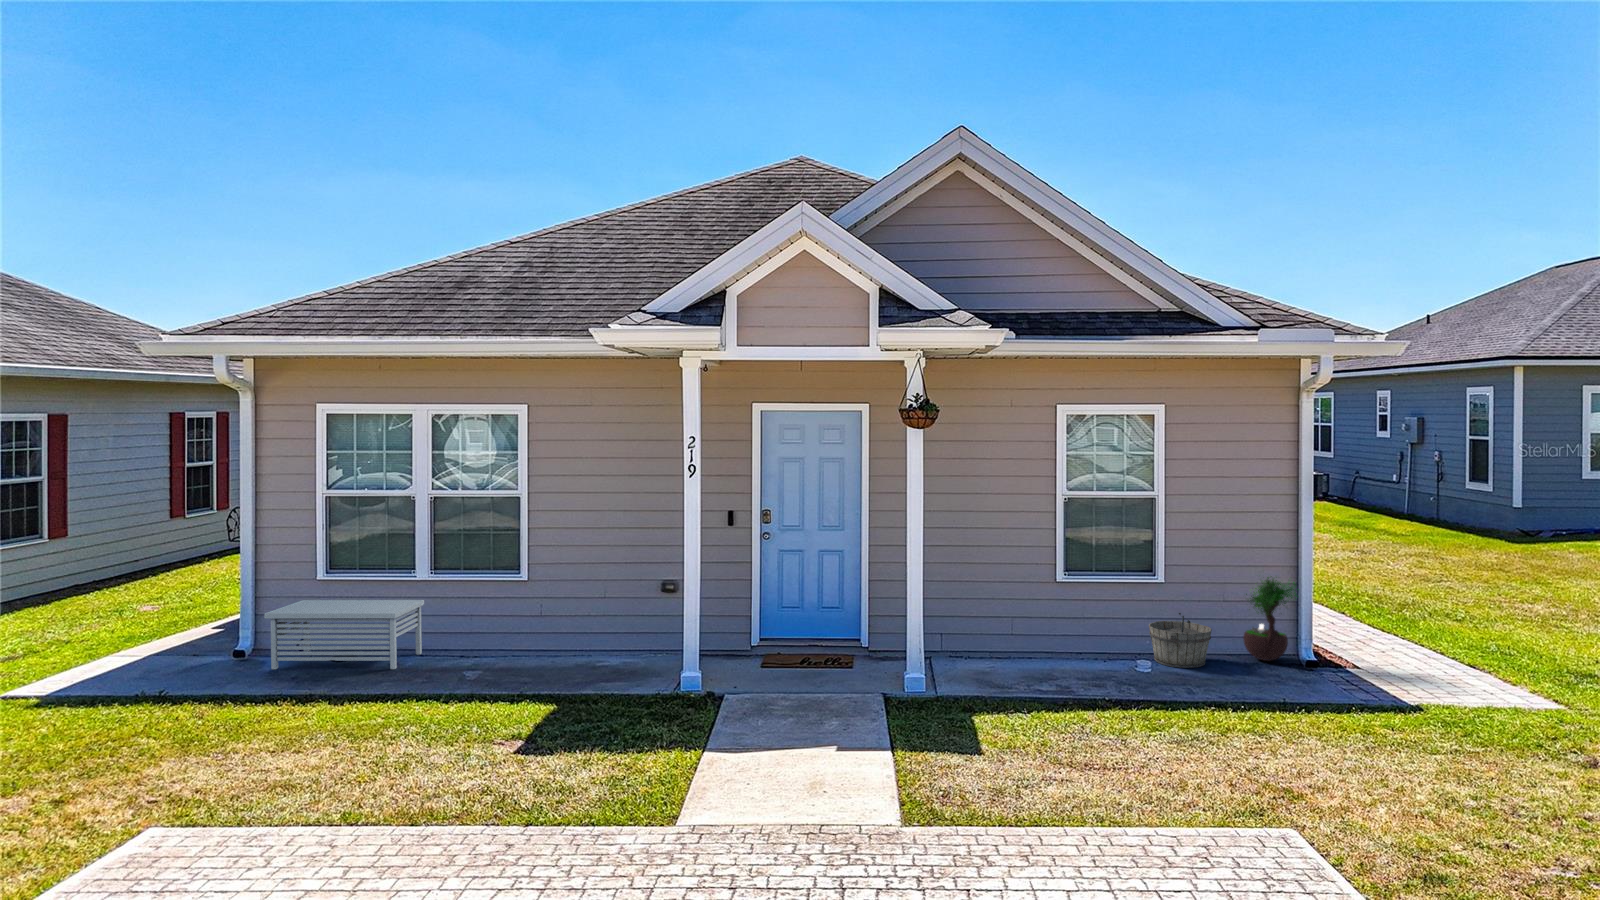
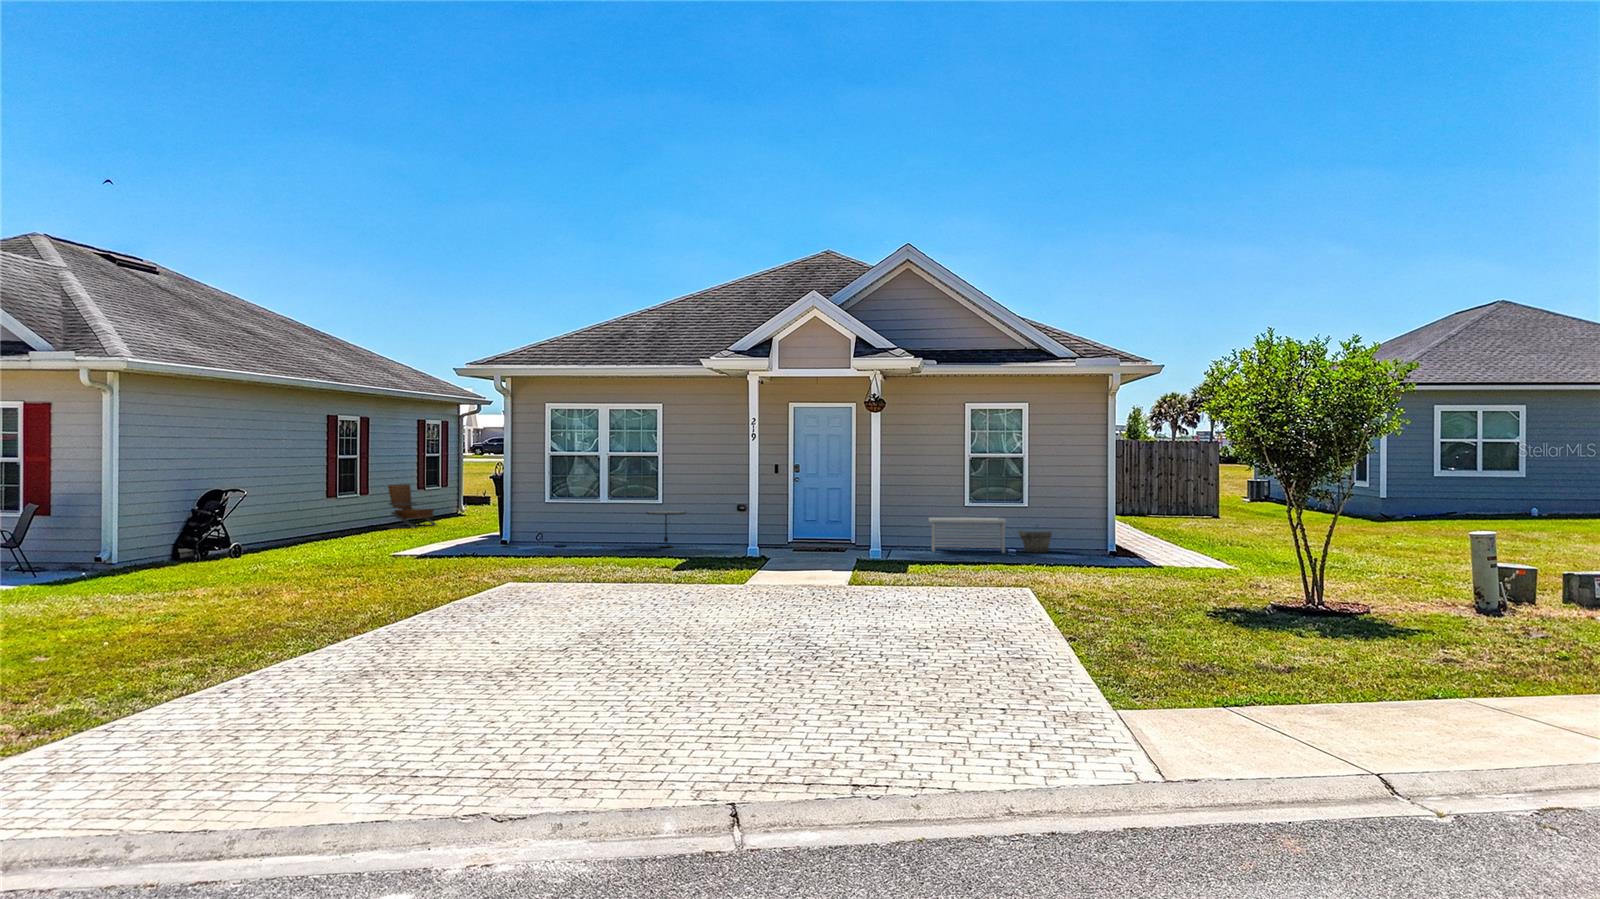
lounge chair: none [86,514,199,588] -> present [388,484,436,528]
potted tree: present [1243,577,1296,661] -> none [1070,498,1103,552]
side table: none [497,593,572,665] -> present [647,511,686,548]
storage bench: present [264,600,424,669] -> present [929,517,1006,553]

